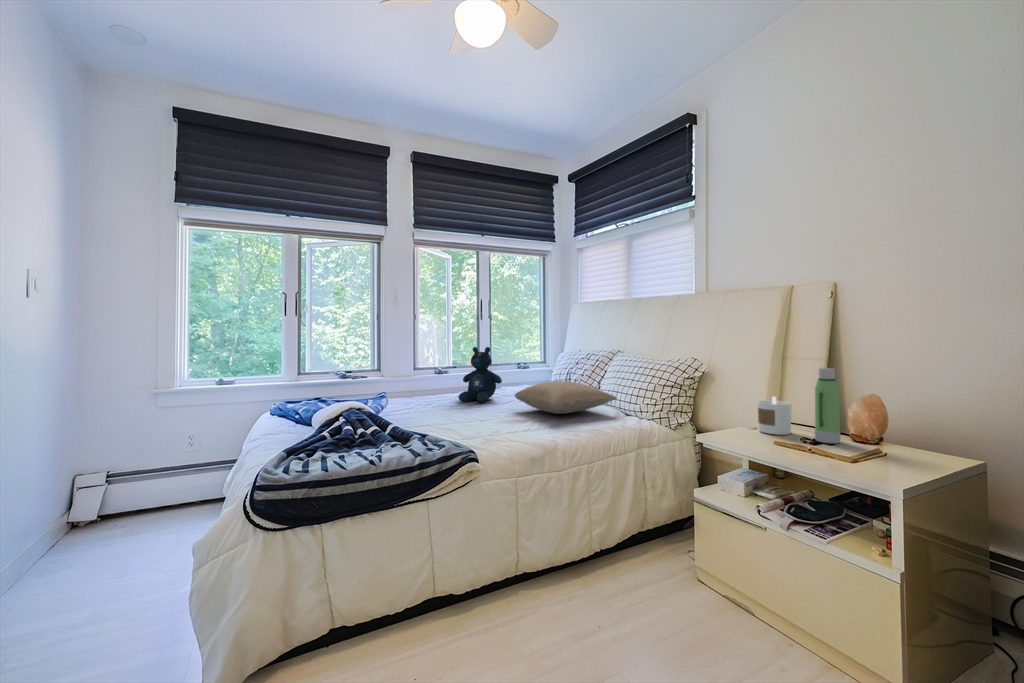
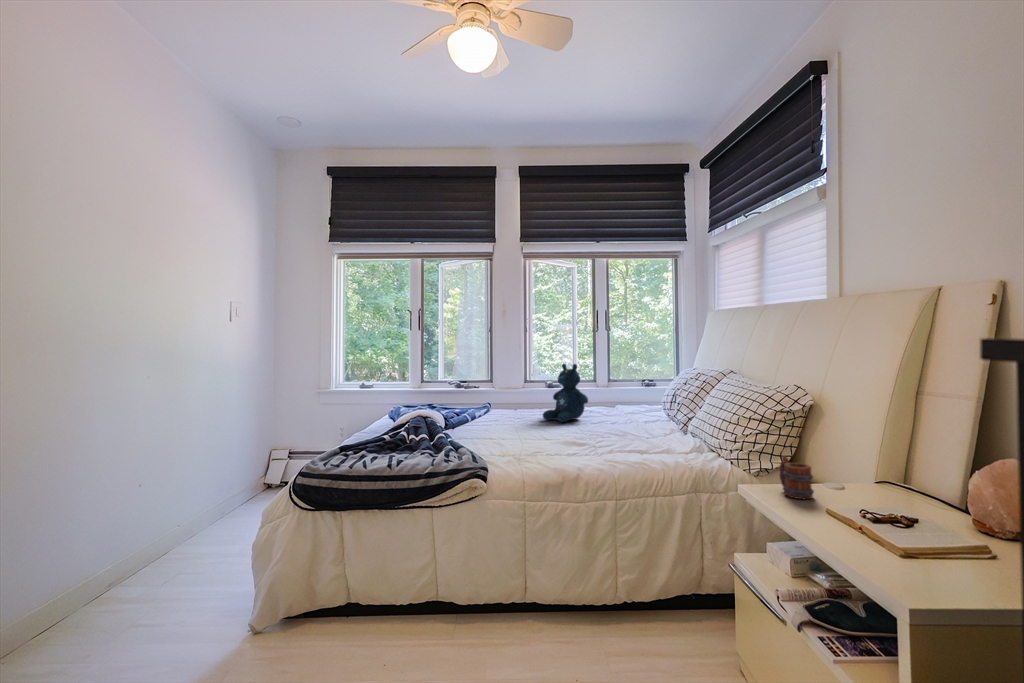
water bottle: present [815,368,840,444] -> none [908,410,949,521]
pillow: present [515,381,617,414] -> none [584,405,690,442]
candle: present [758,397,791,435] -> none [843,444,892,499]
mug: none [723,410,753,441] -> present [780,456,814,499]

